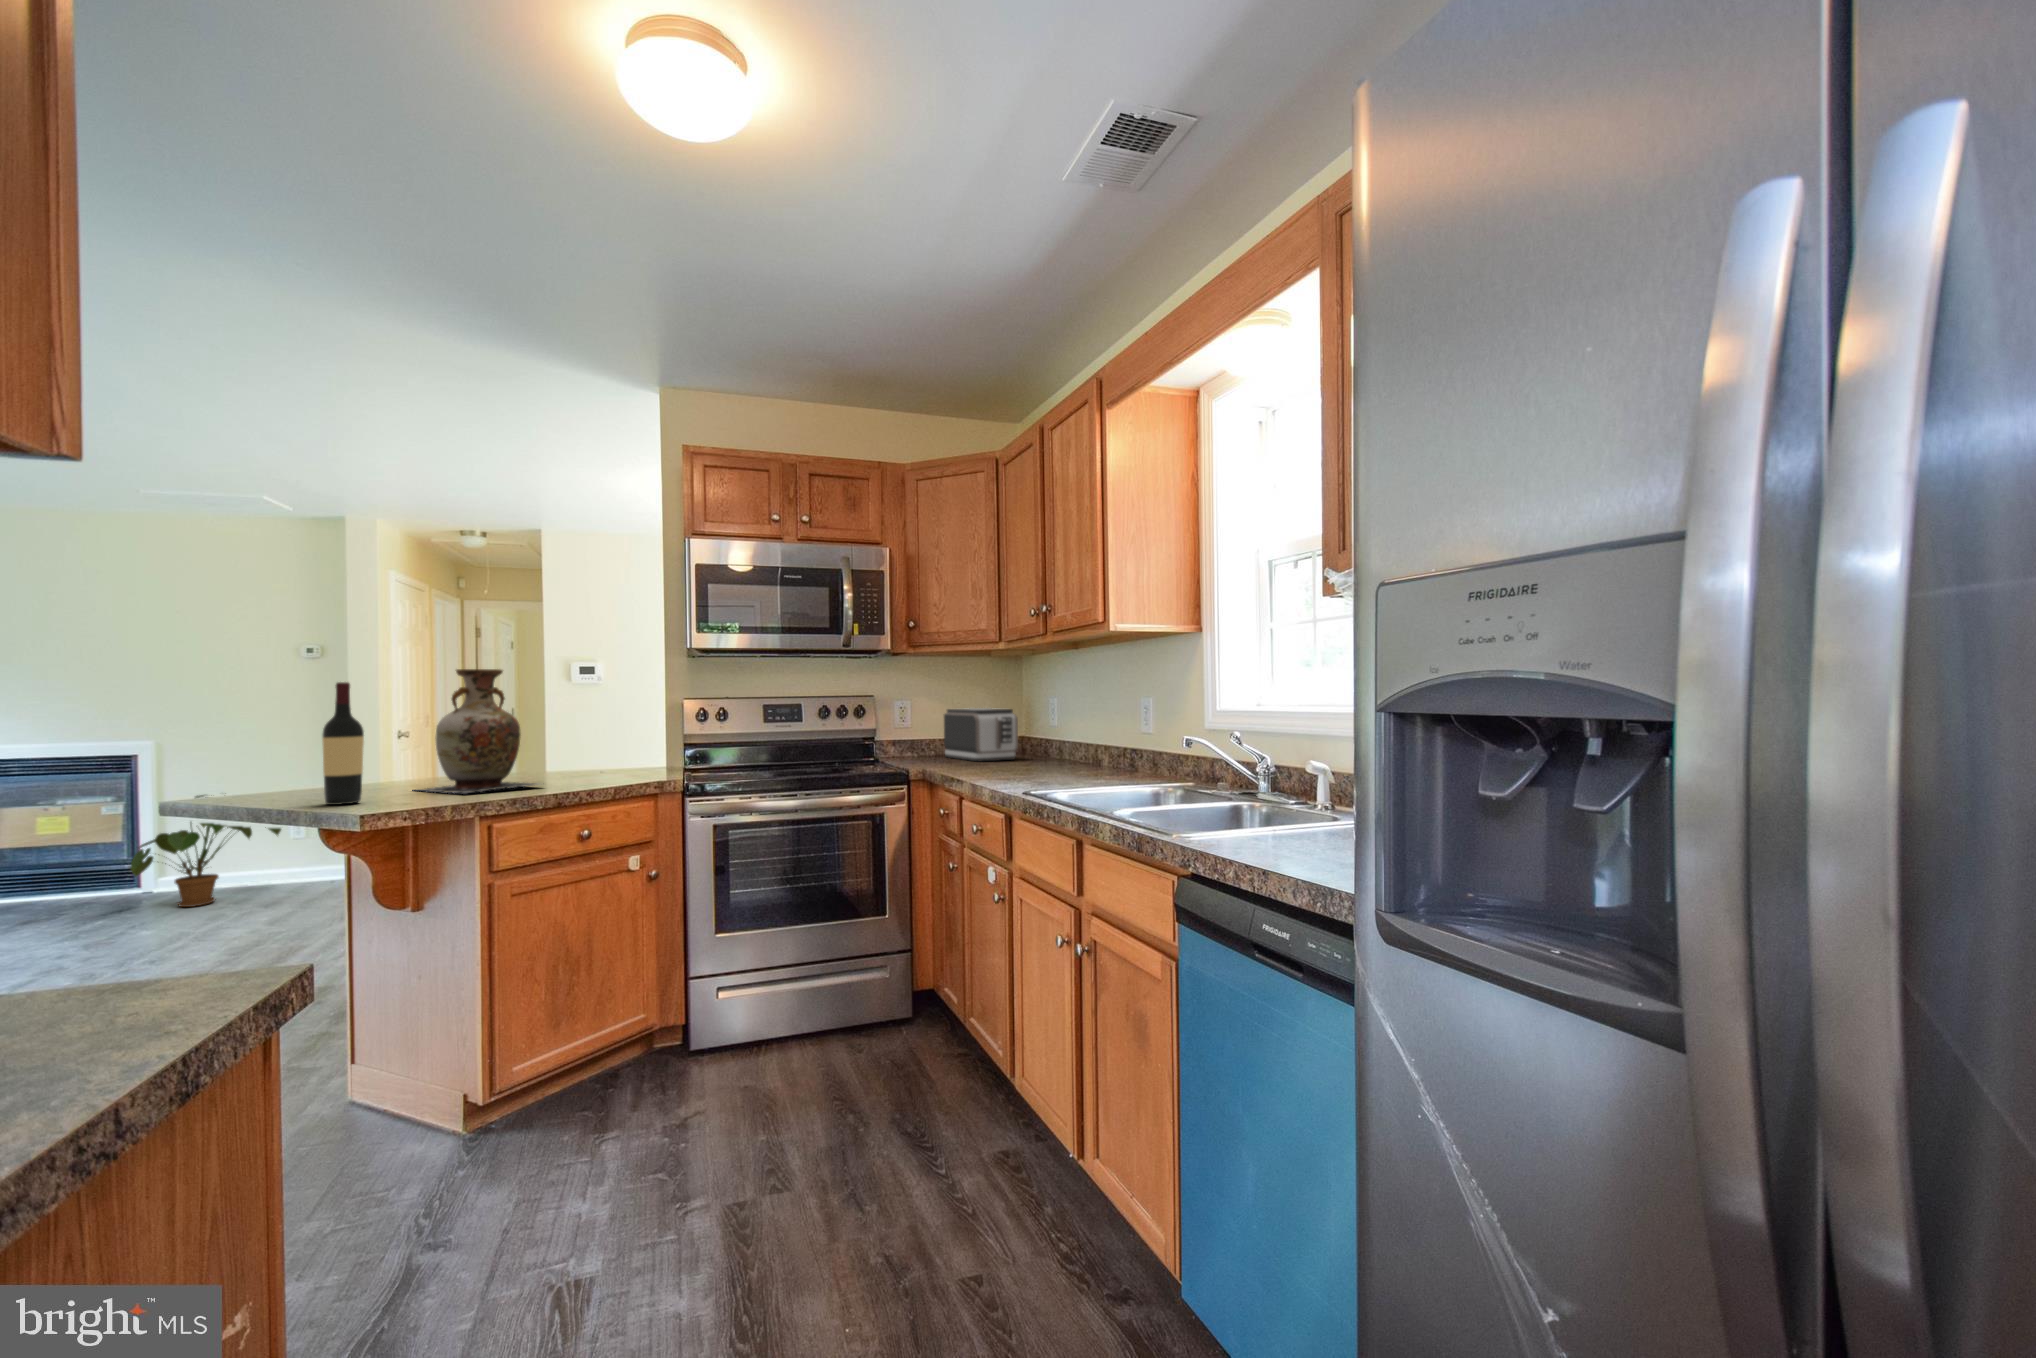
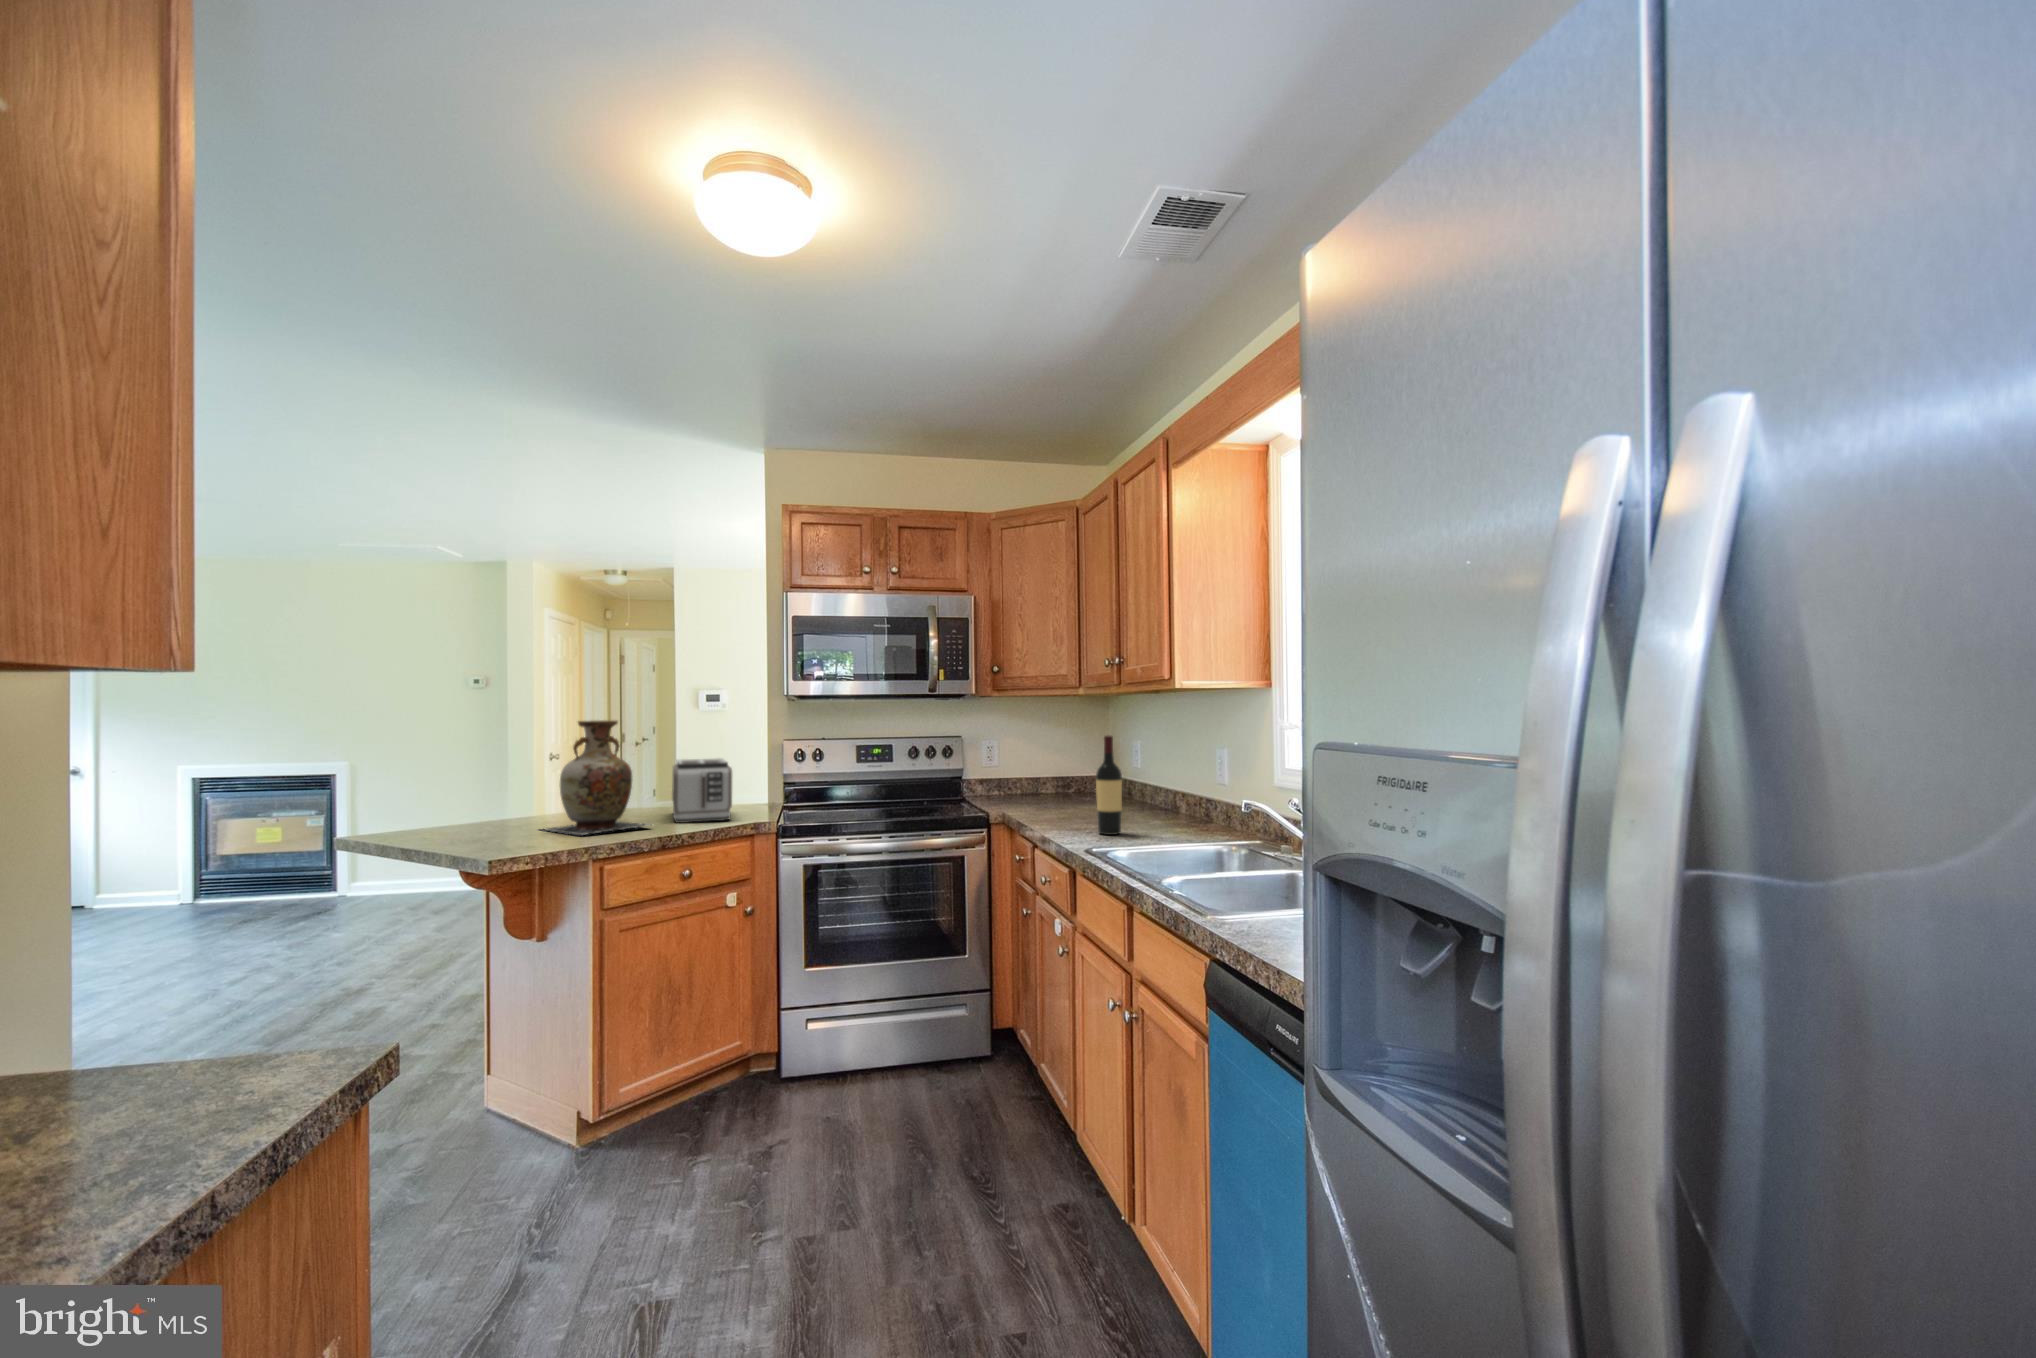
wine bottle: present [322,682,364,805] -> present [1096,736,1122,835]
toaster: present [944,708,1018,761] -> present [672,758,732,823]
house plant: present [131,795,281,907] -> none [330,810,454,911]

